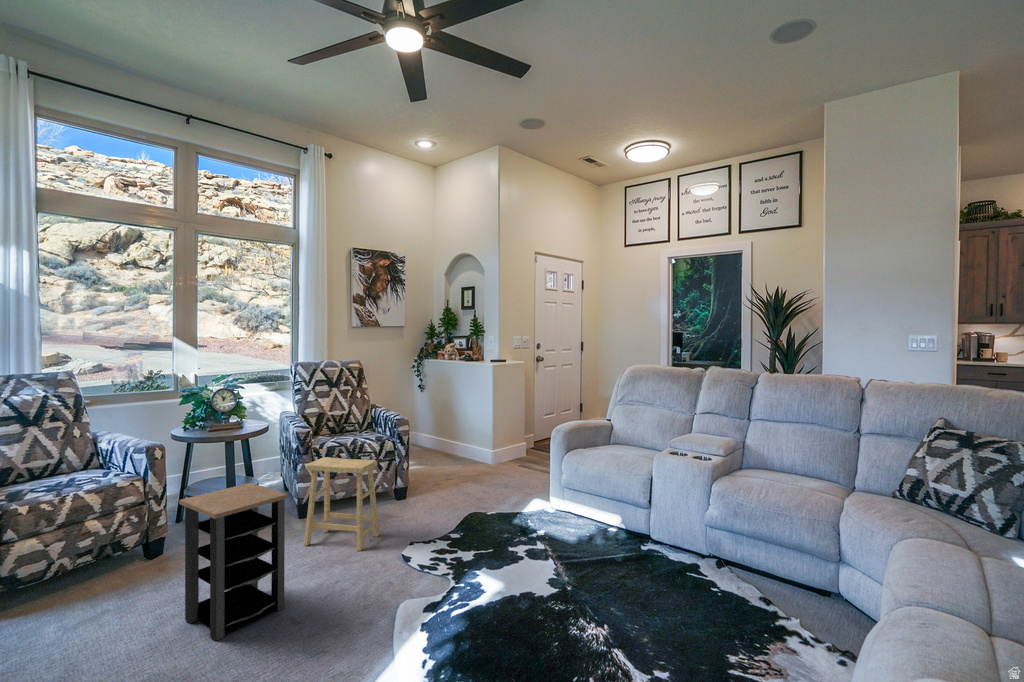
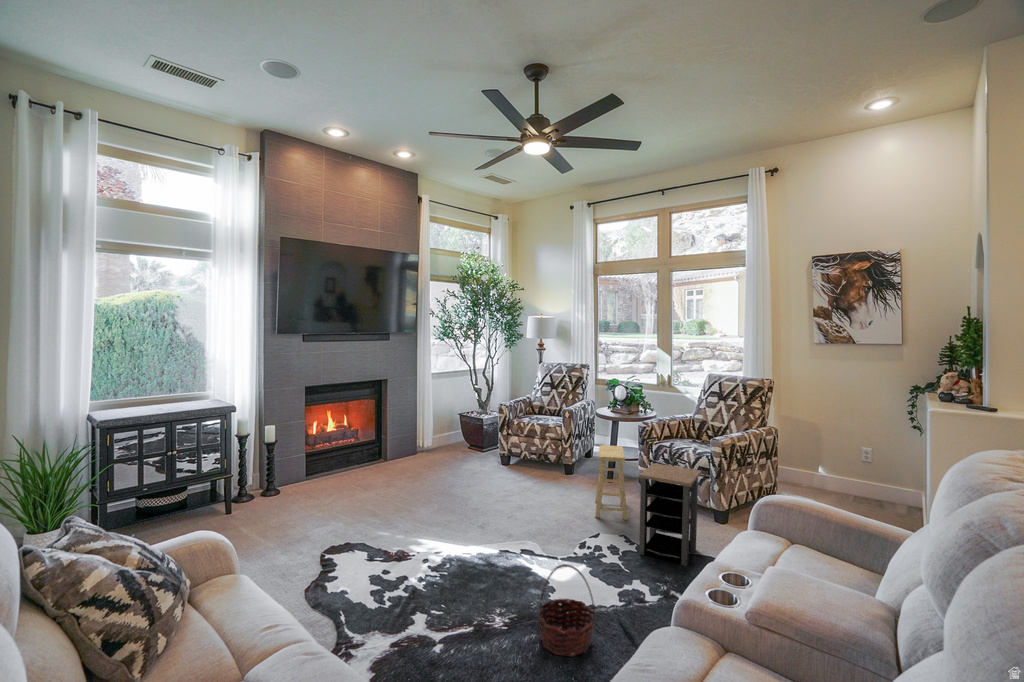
side table: present [179,483,288,641] -> present [639,463,701,566]
basket: none [612,514,670,600] -> present [537,564,595,657]

